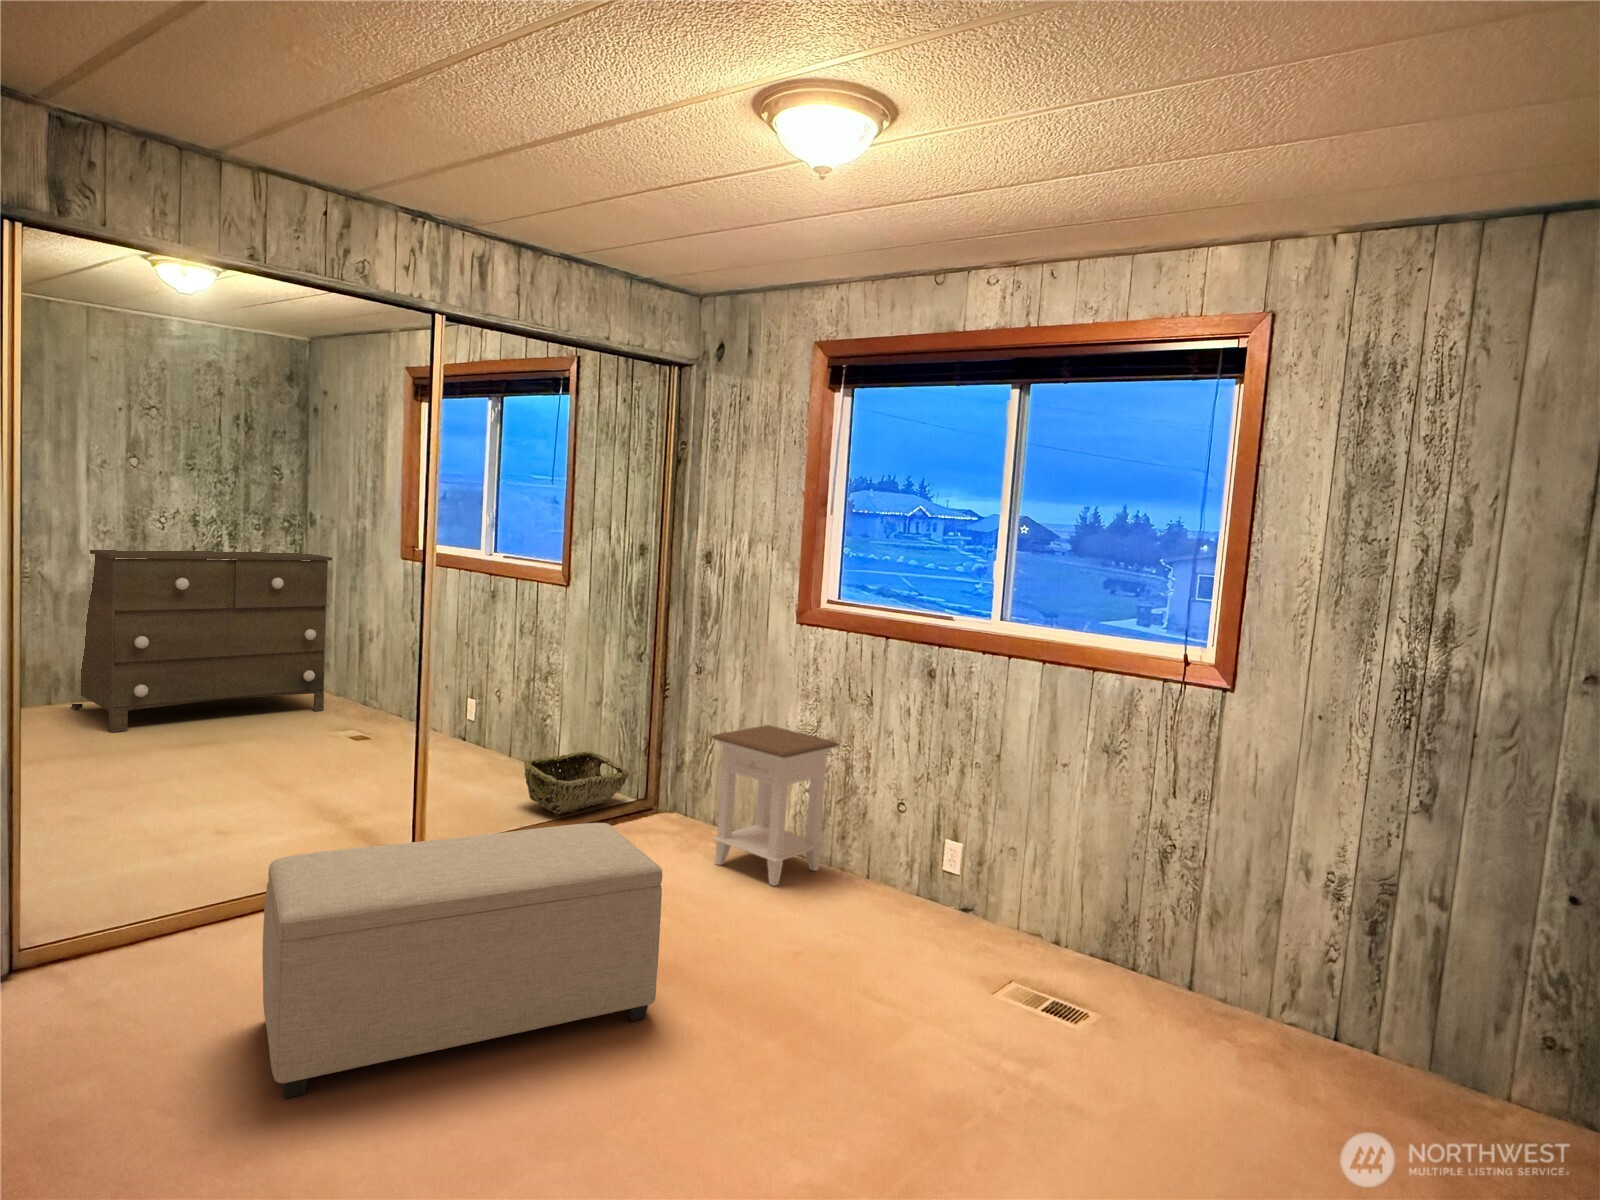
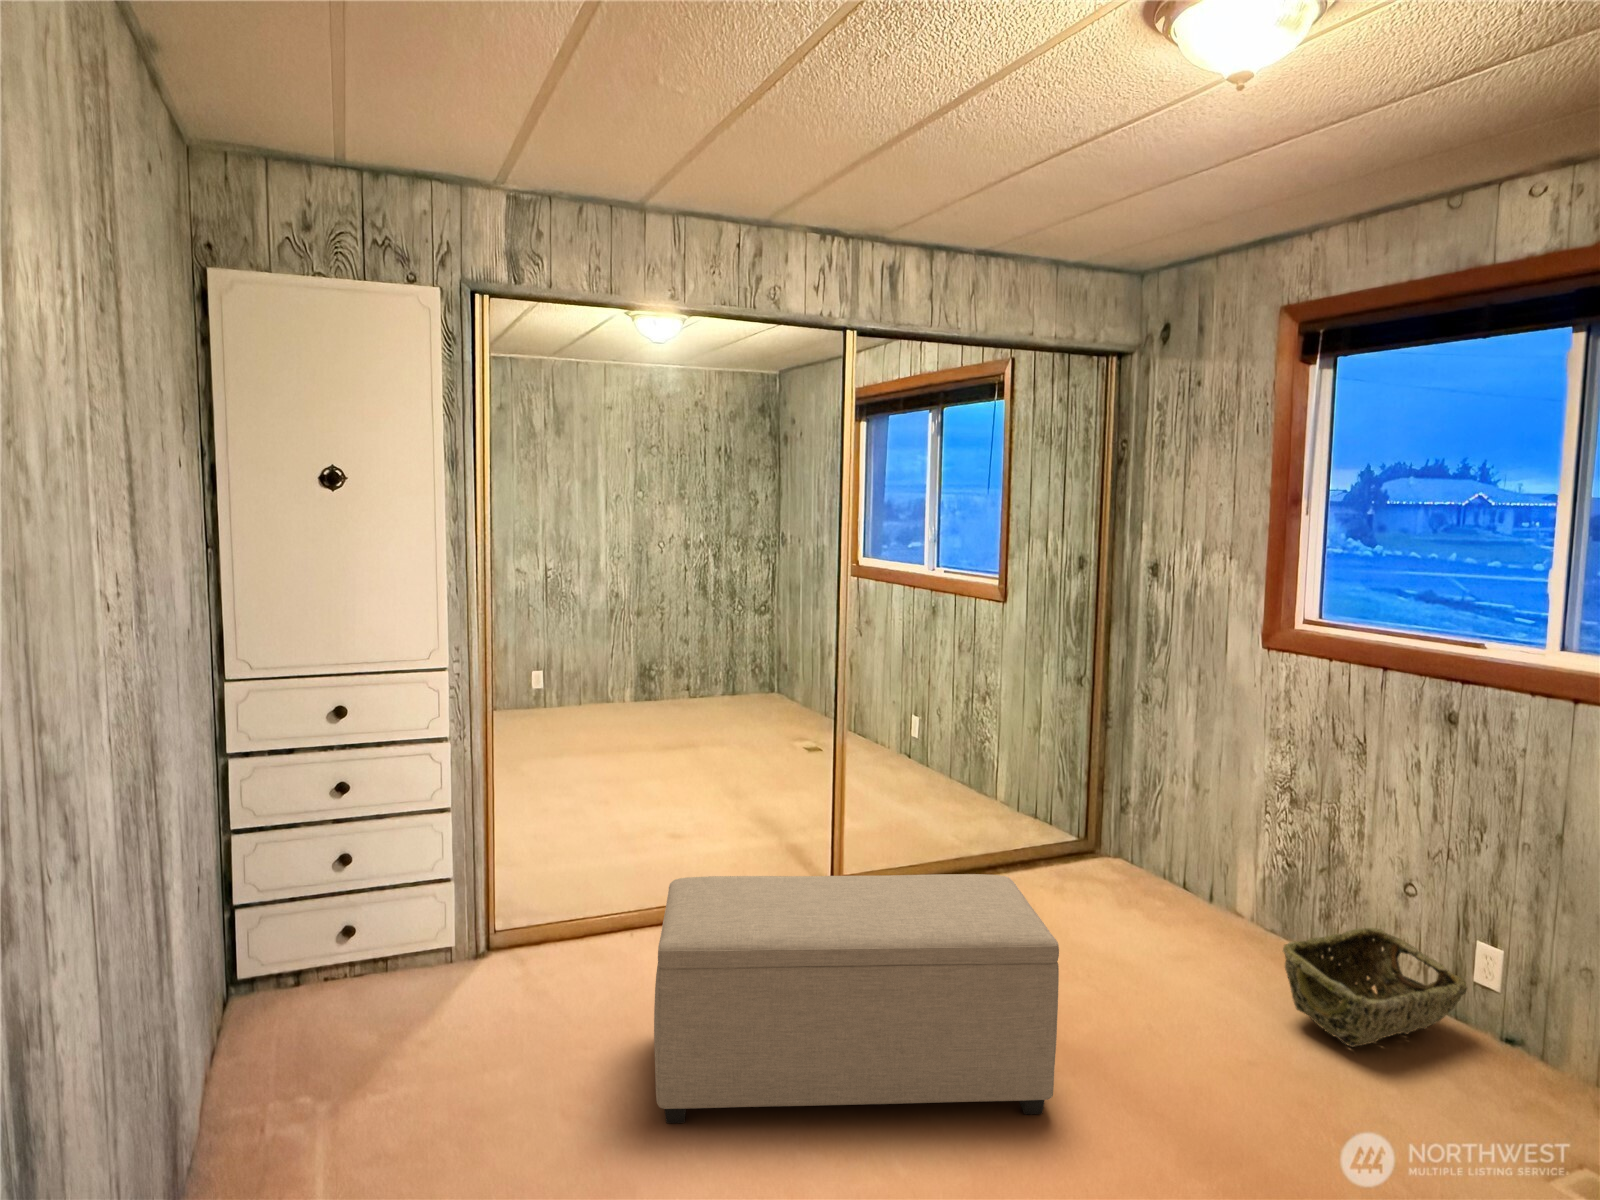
dresser: present [71,550,332,732] -> none [593,567,794,730]
nightstand: present [712,725,839,886] -> none [1150,769,1319,968]
woven basket: present [524,752,629,814] -> present [1283,928,1467,1047]

